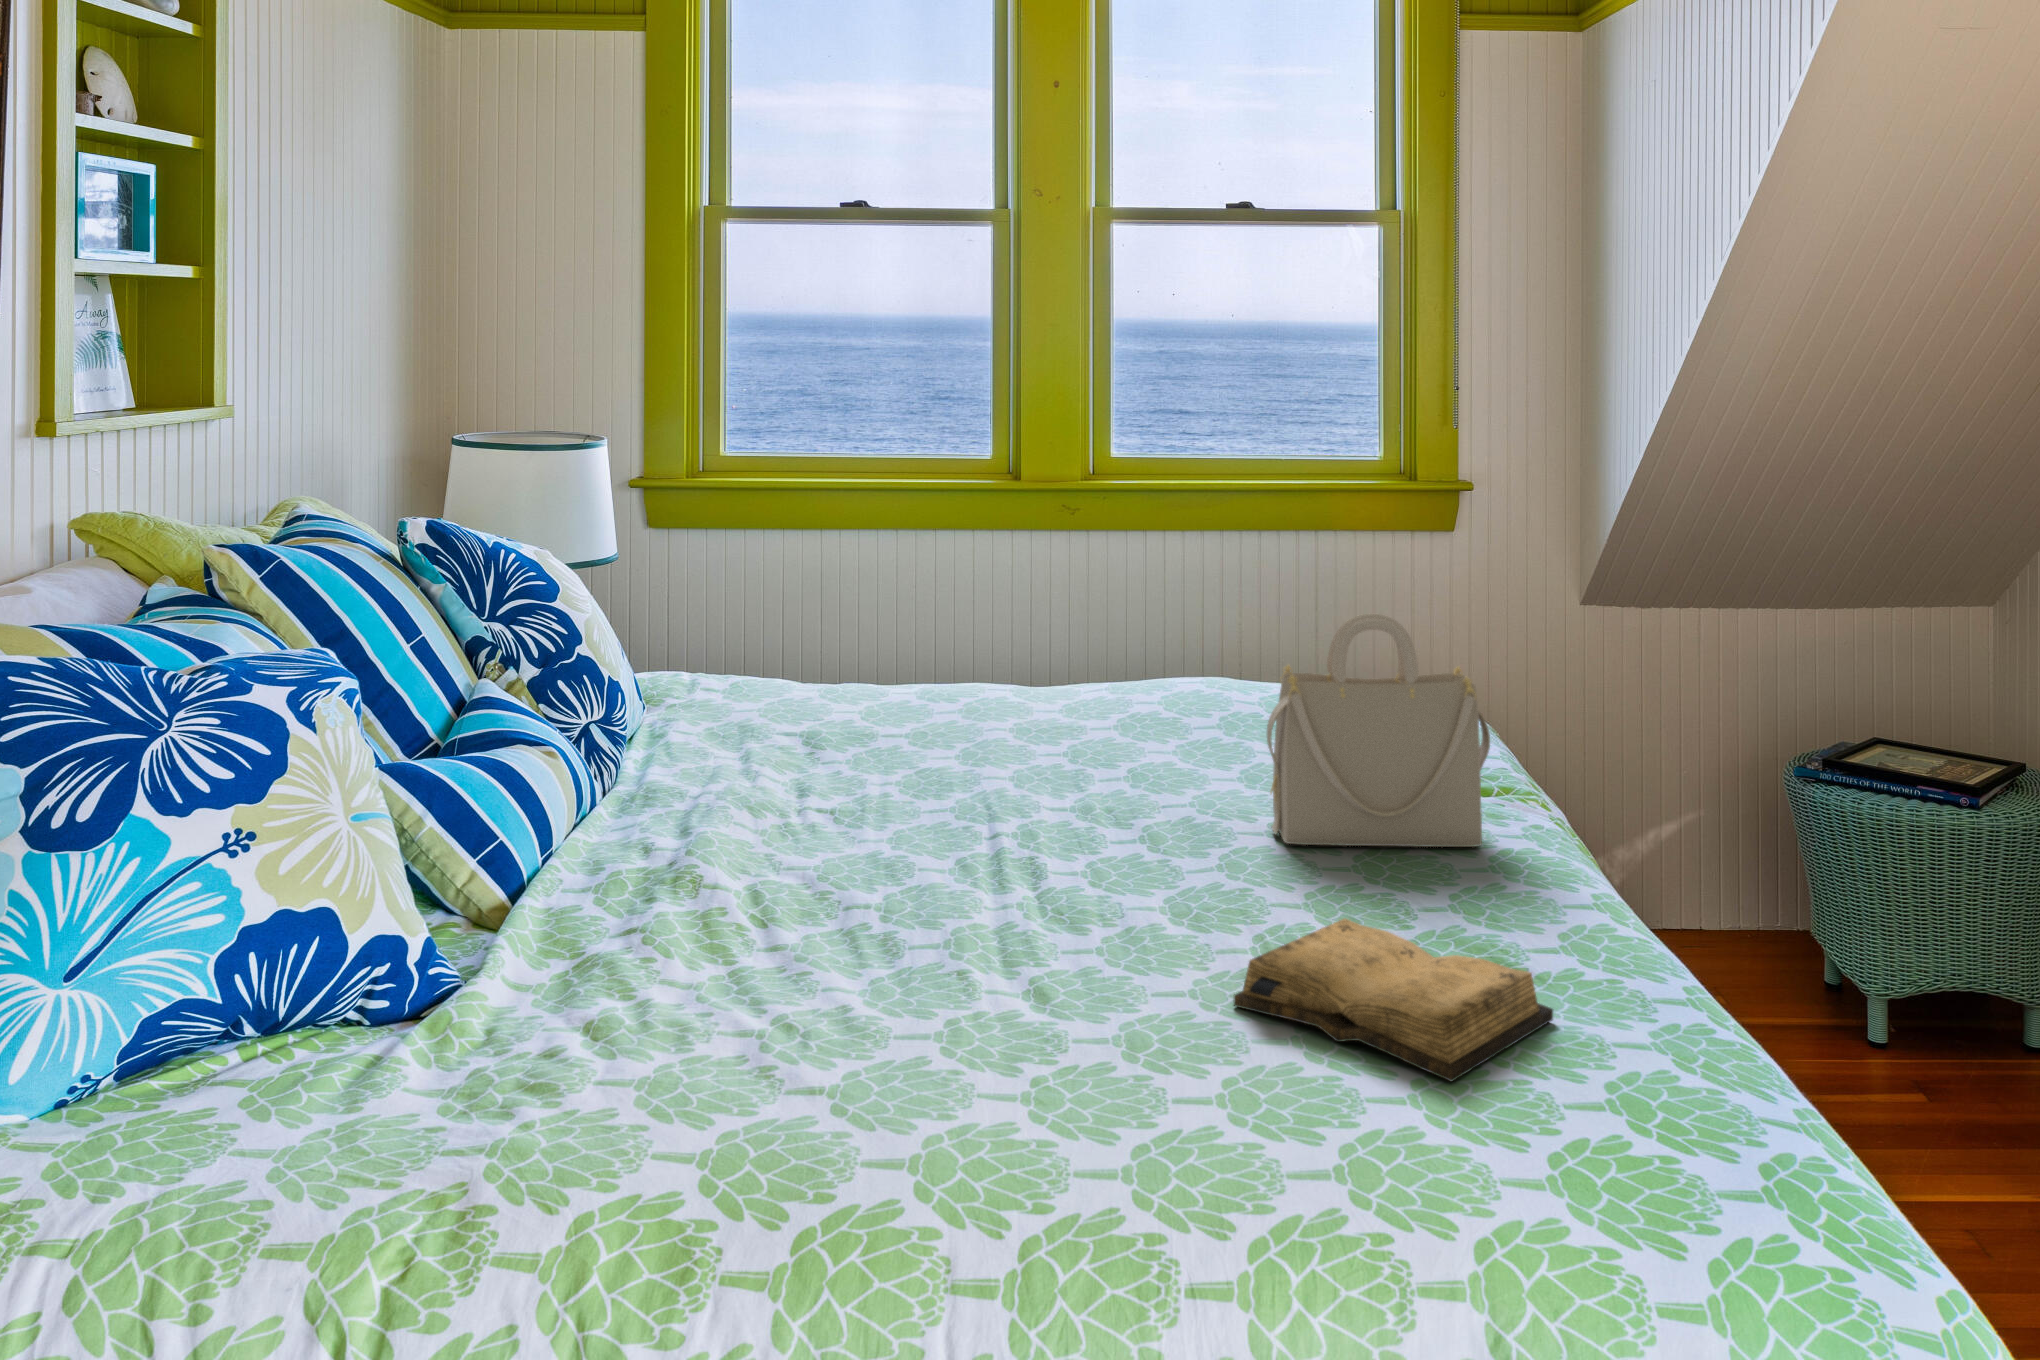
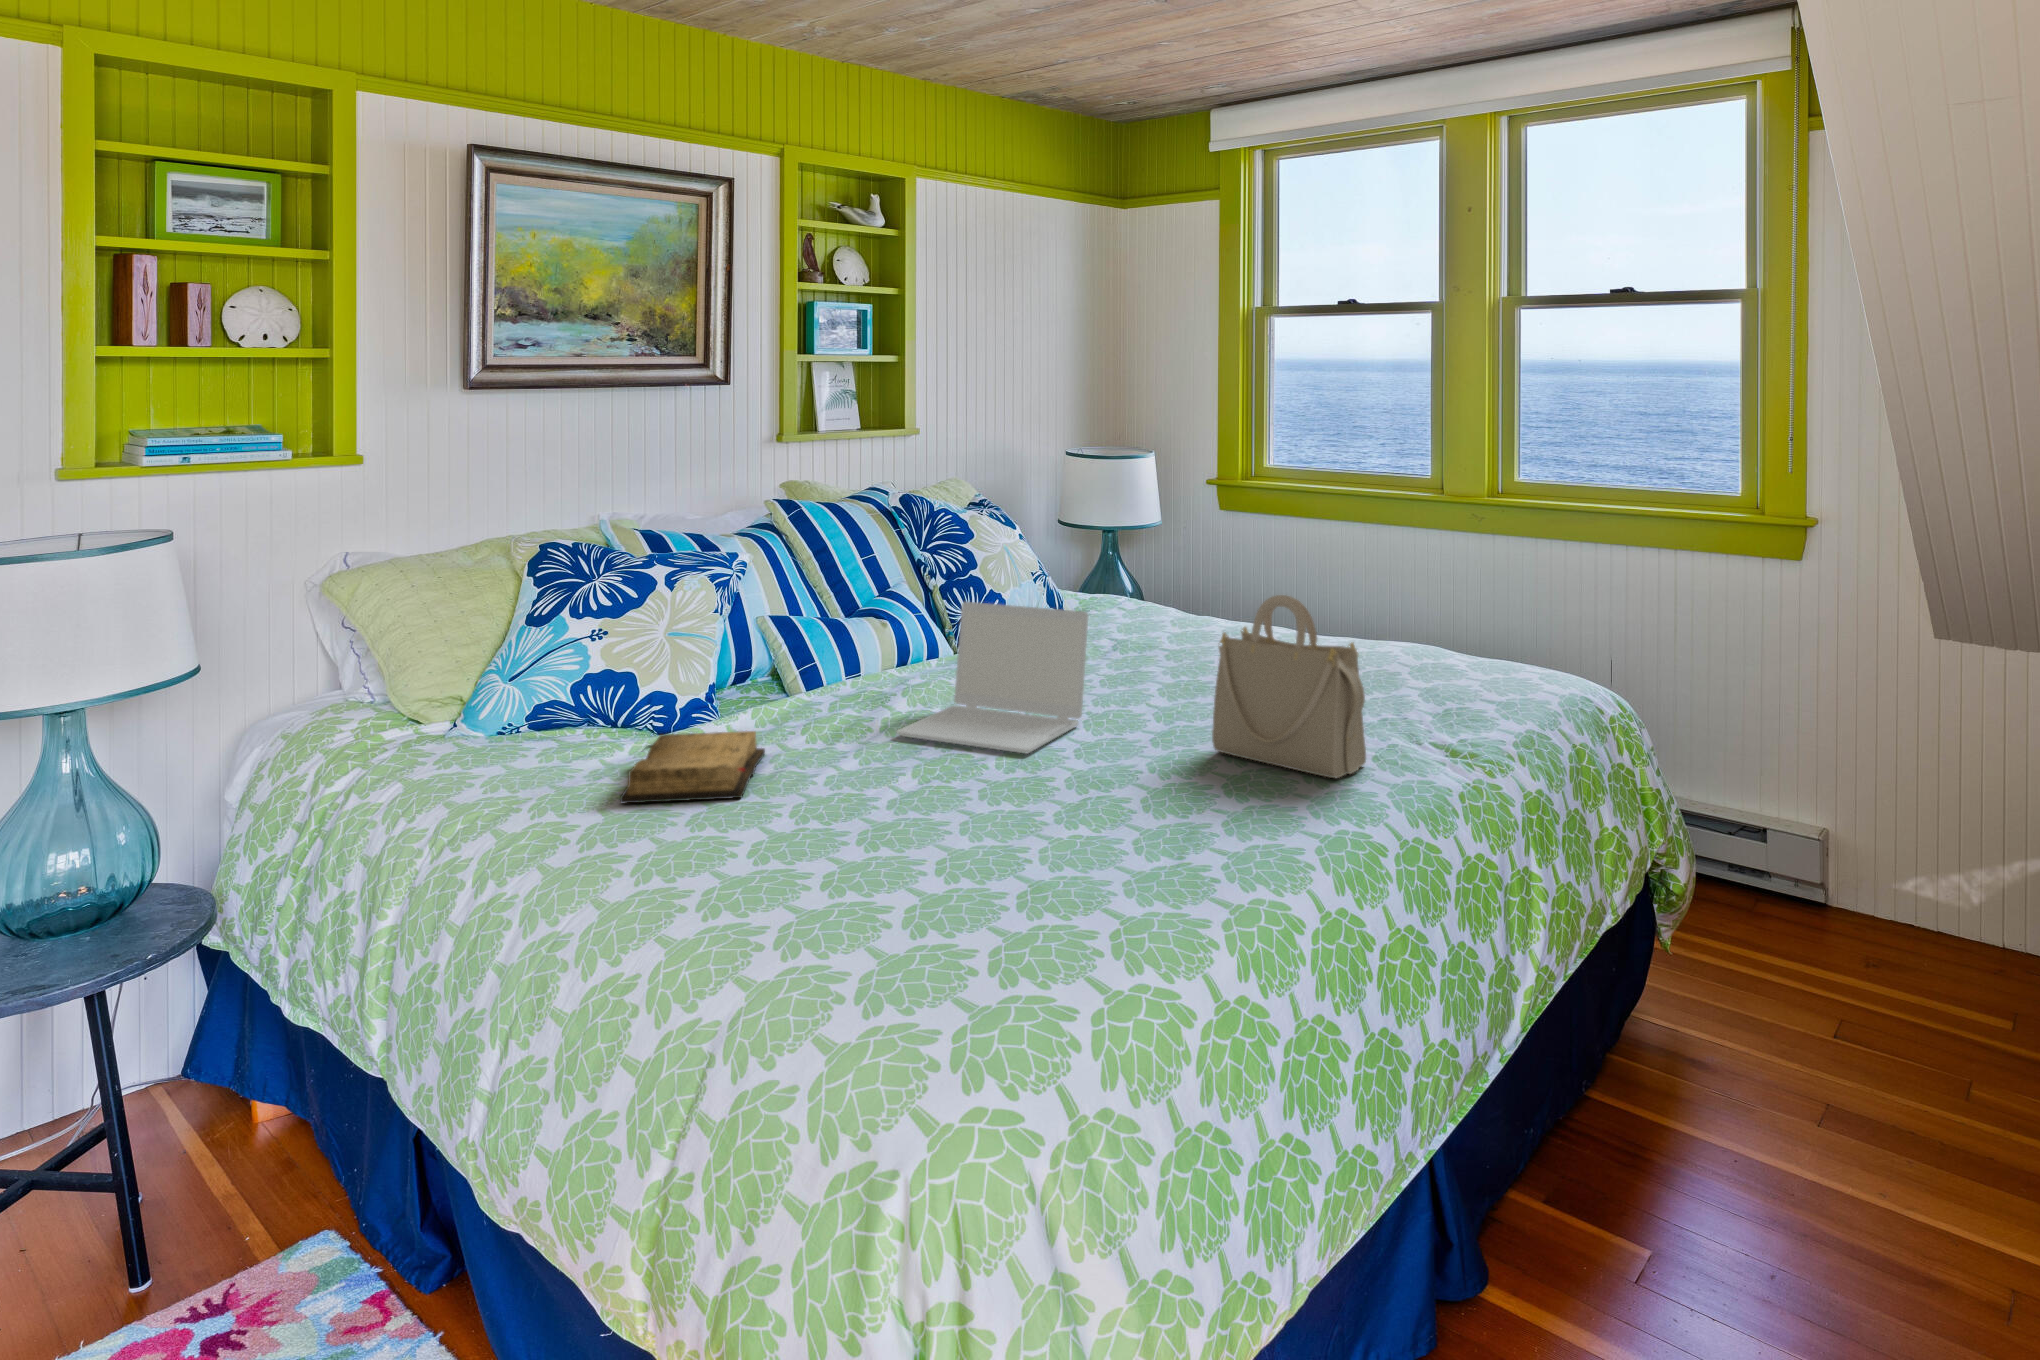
laptop: none [809,673,1087,920] -> present [897,602,1088,753]
diary: present [1234,919,1553,1082] -> present [620,731,765,804]

